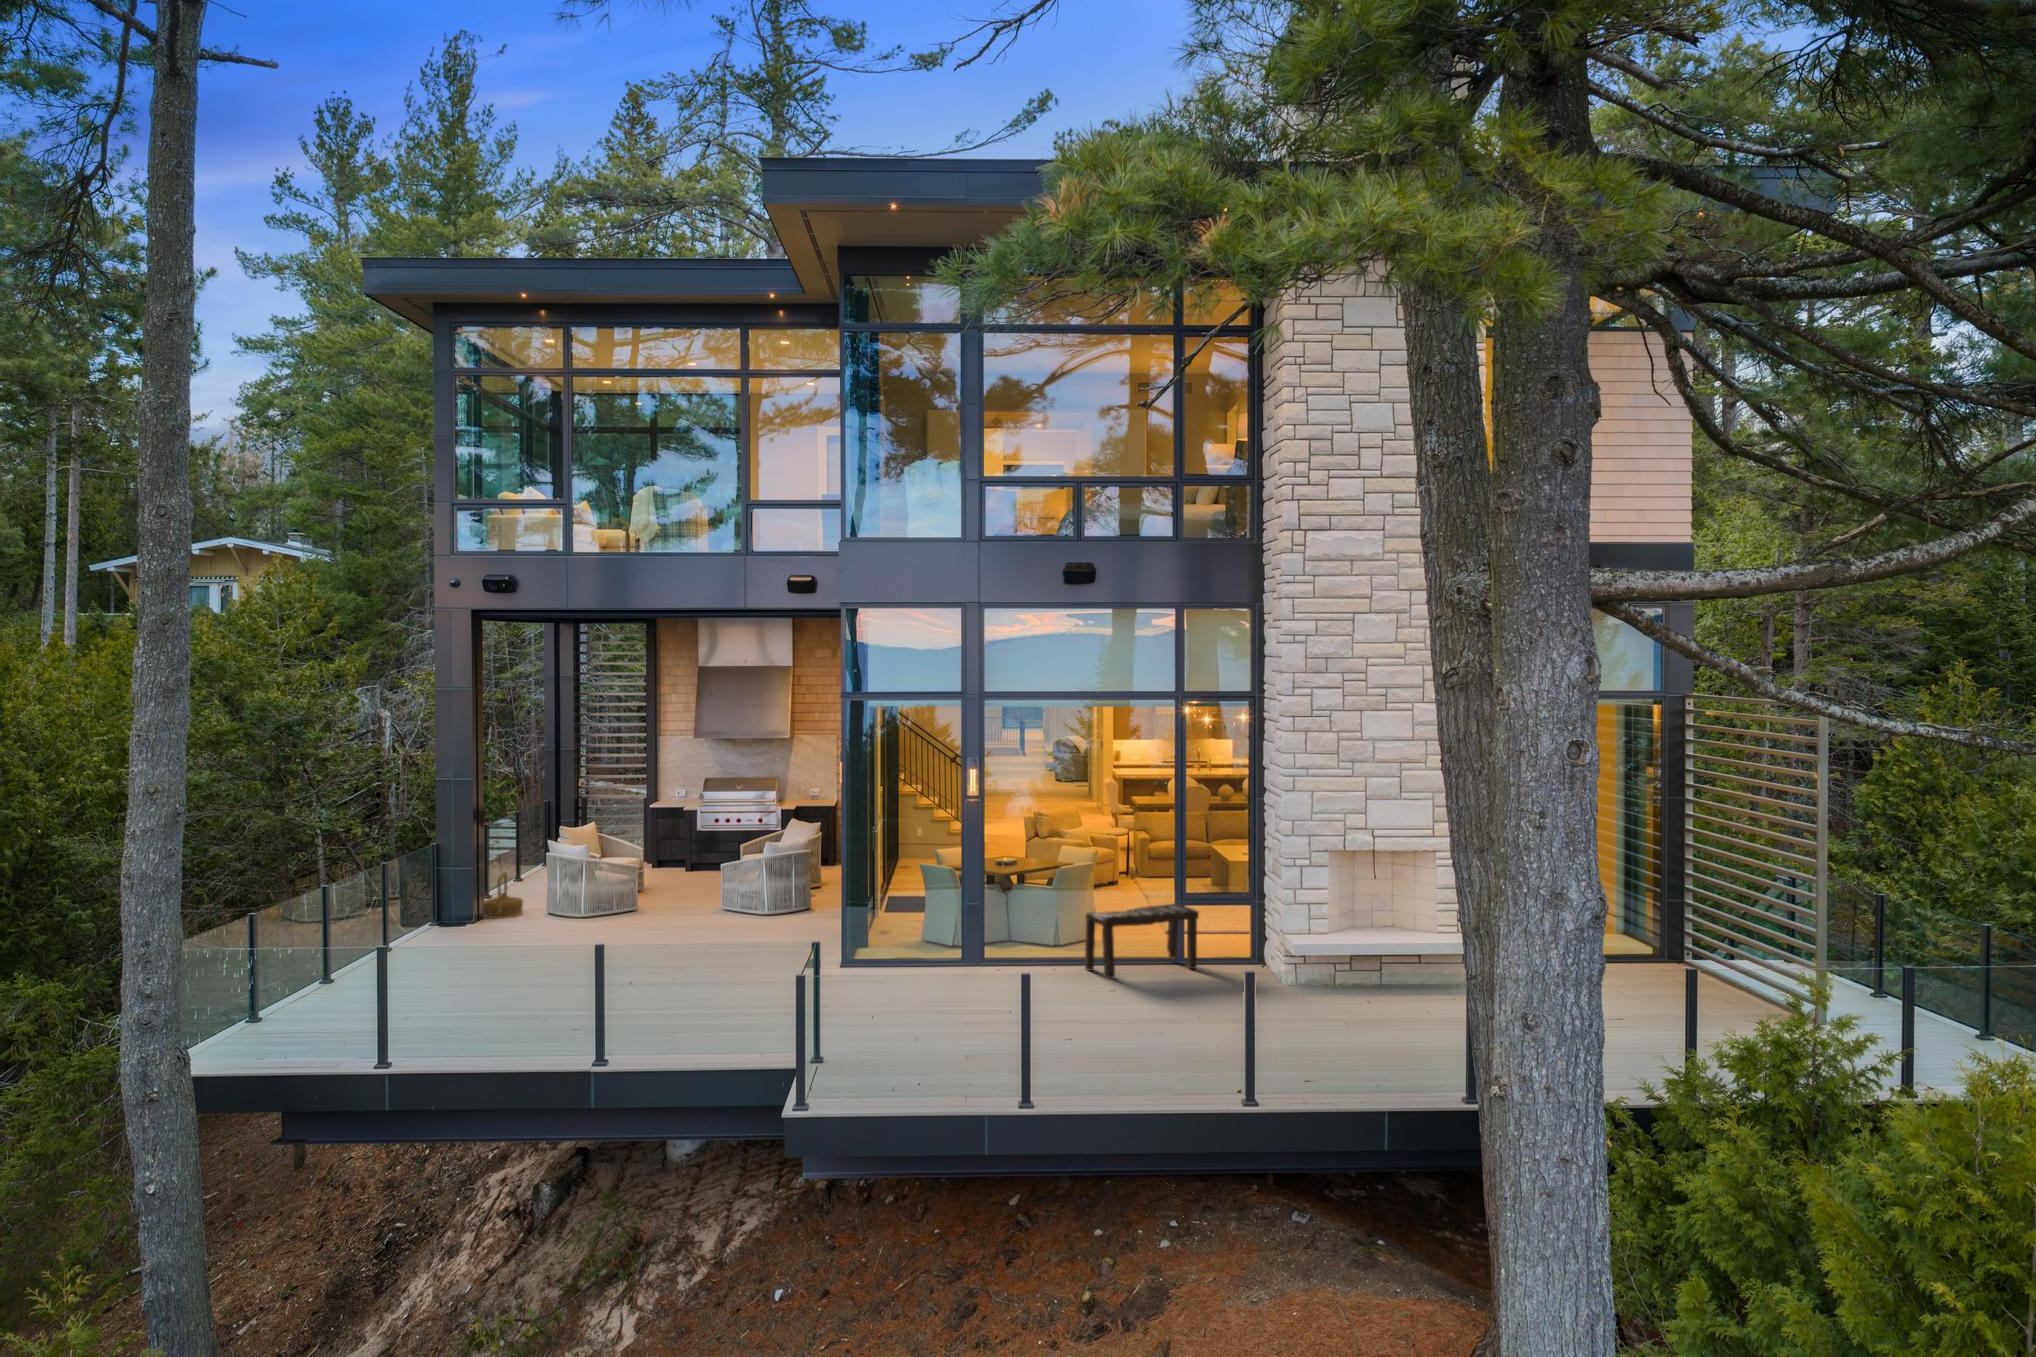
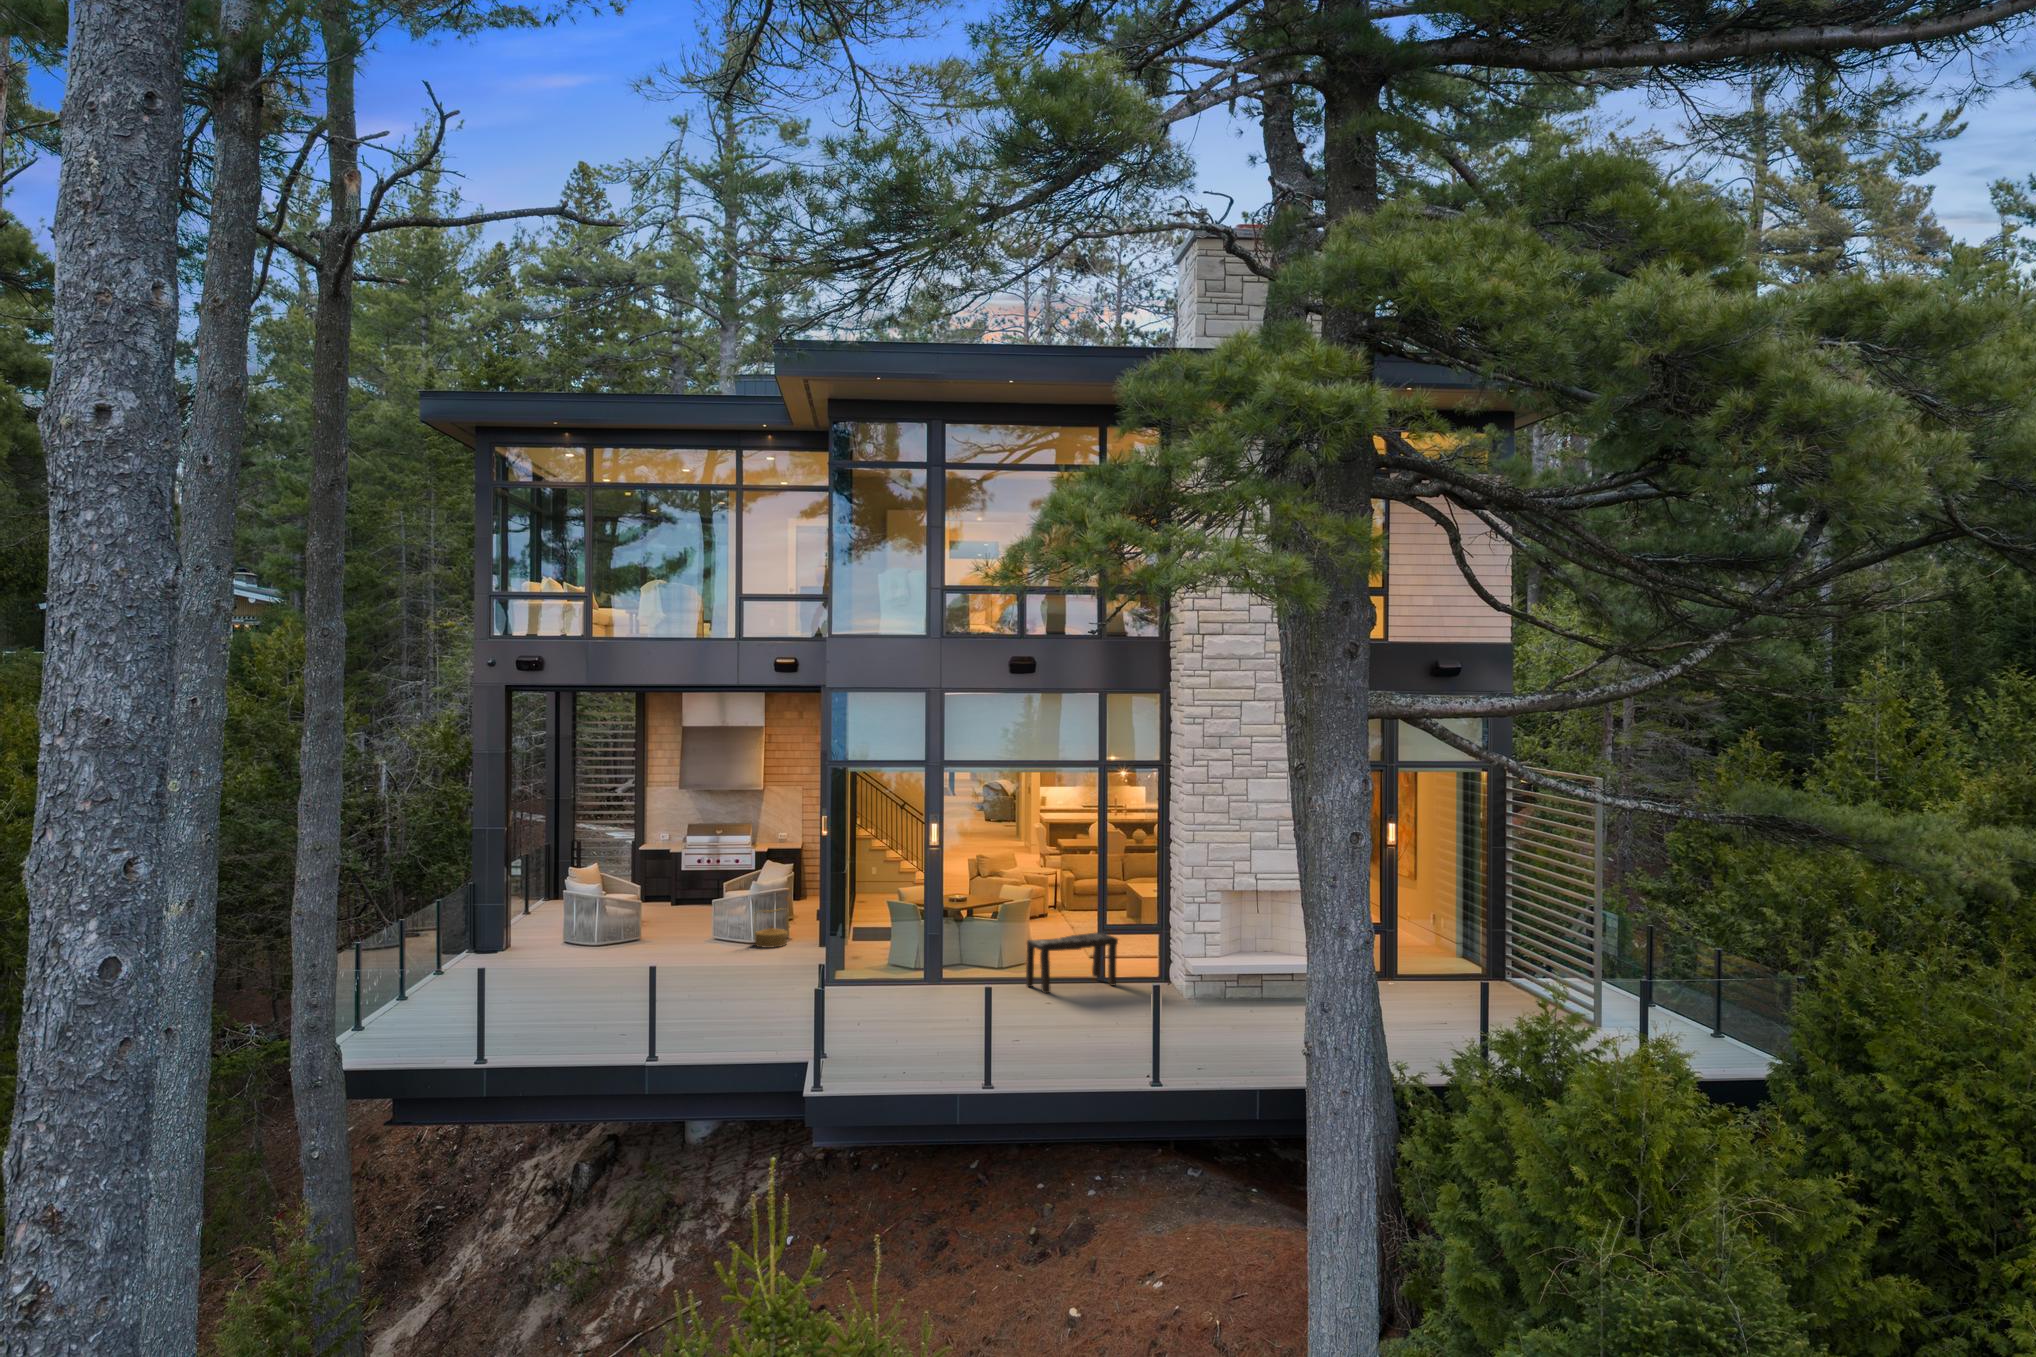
woven basket: present [483,872,523,919] -> present [754,908,788,948]

